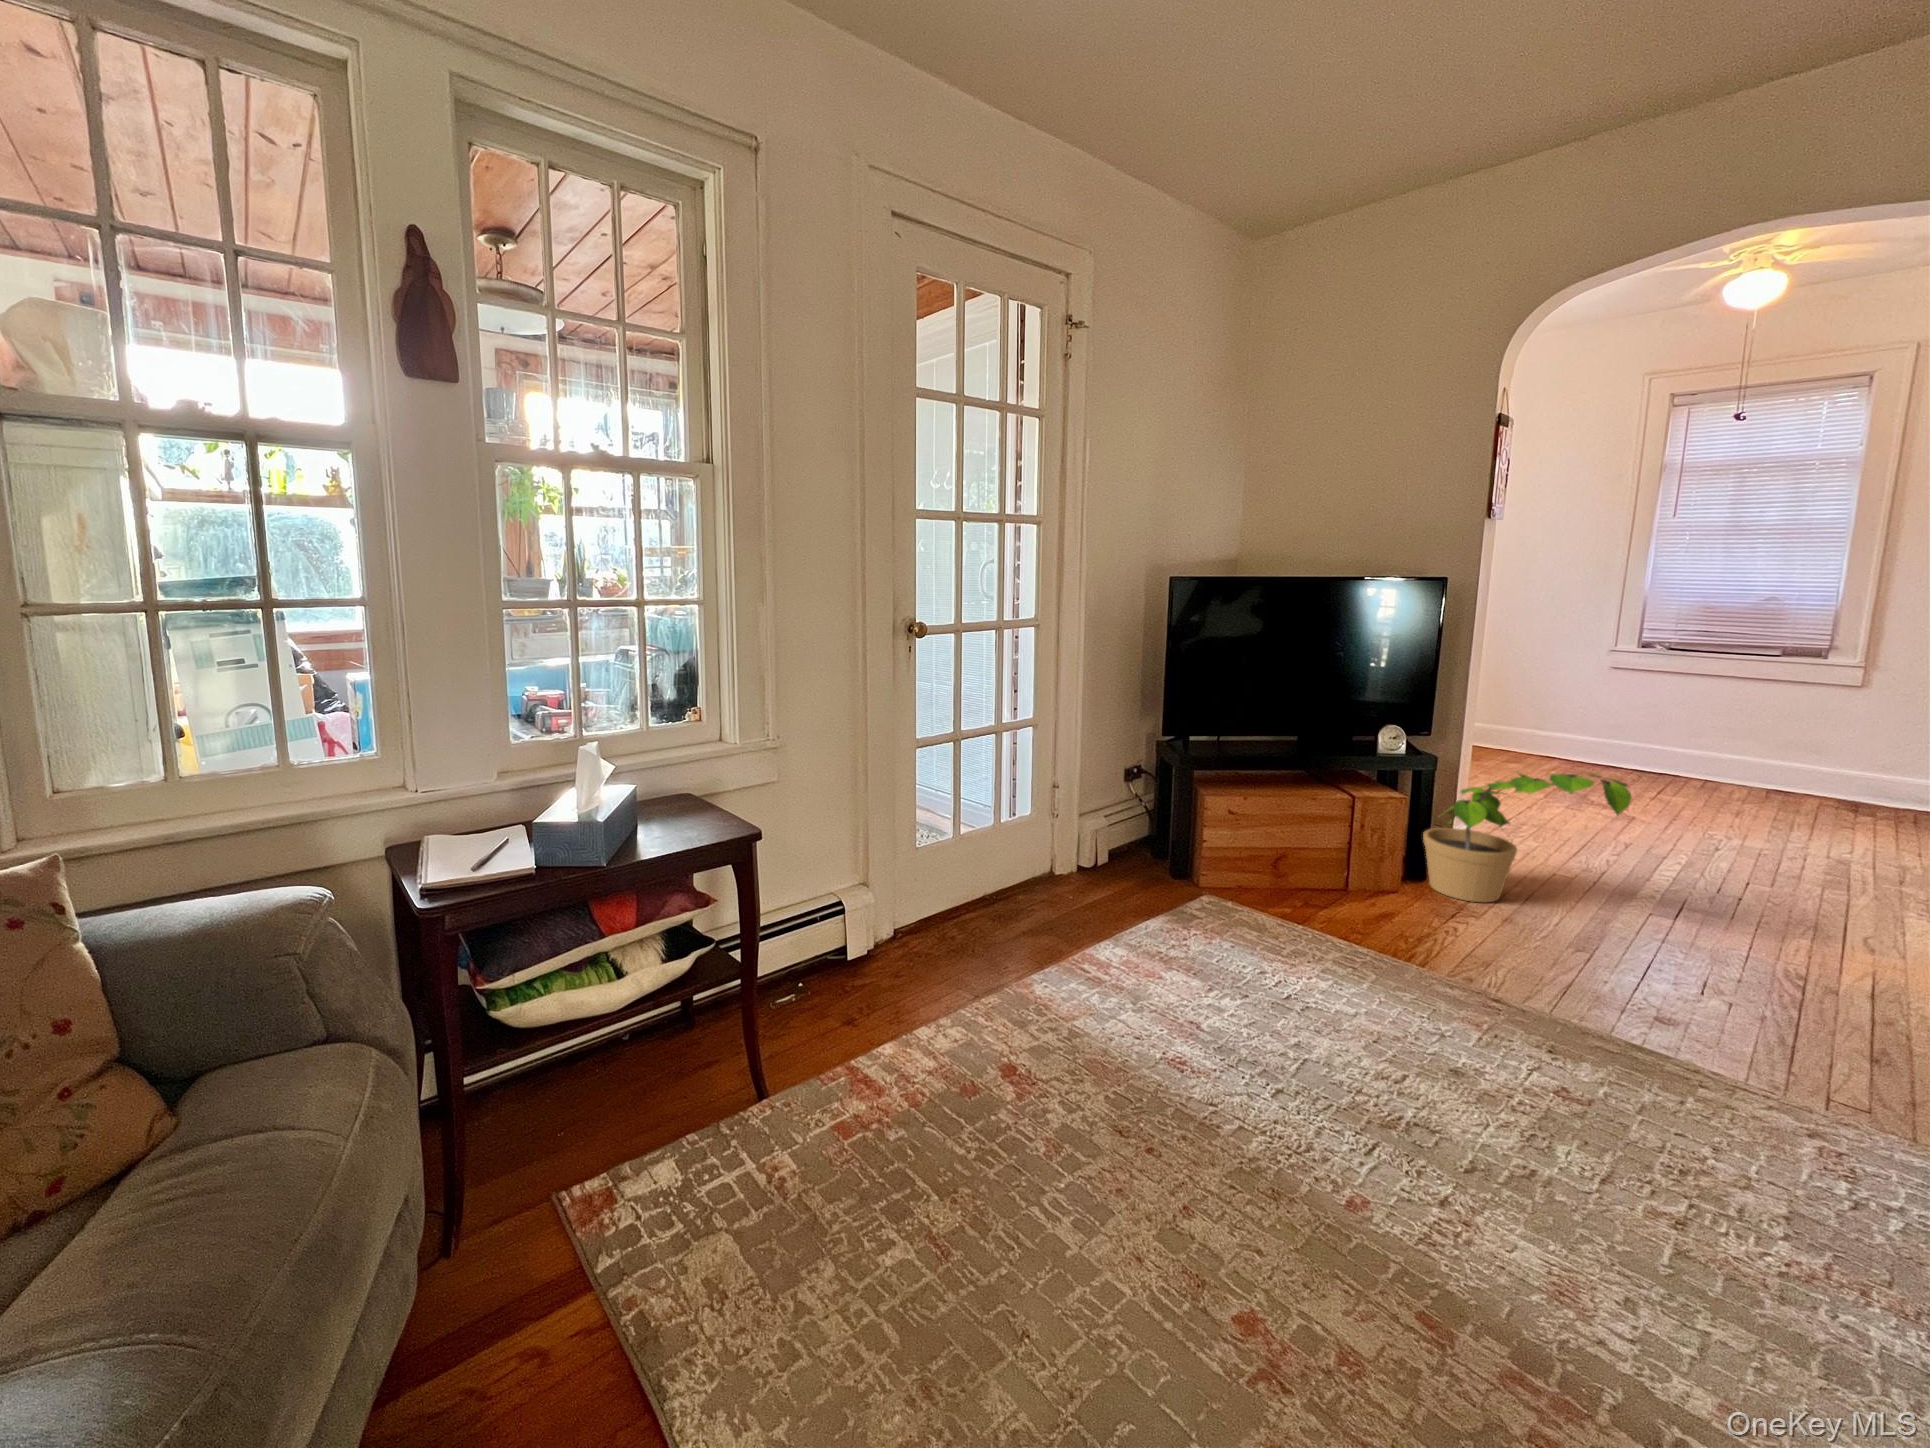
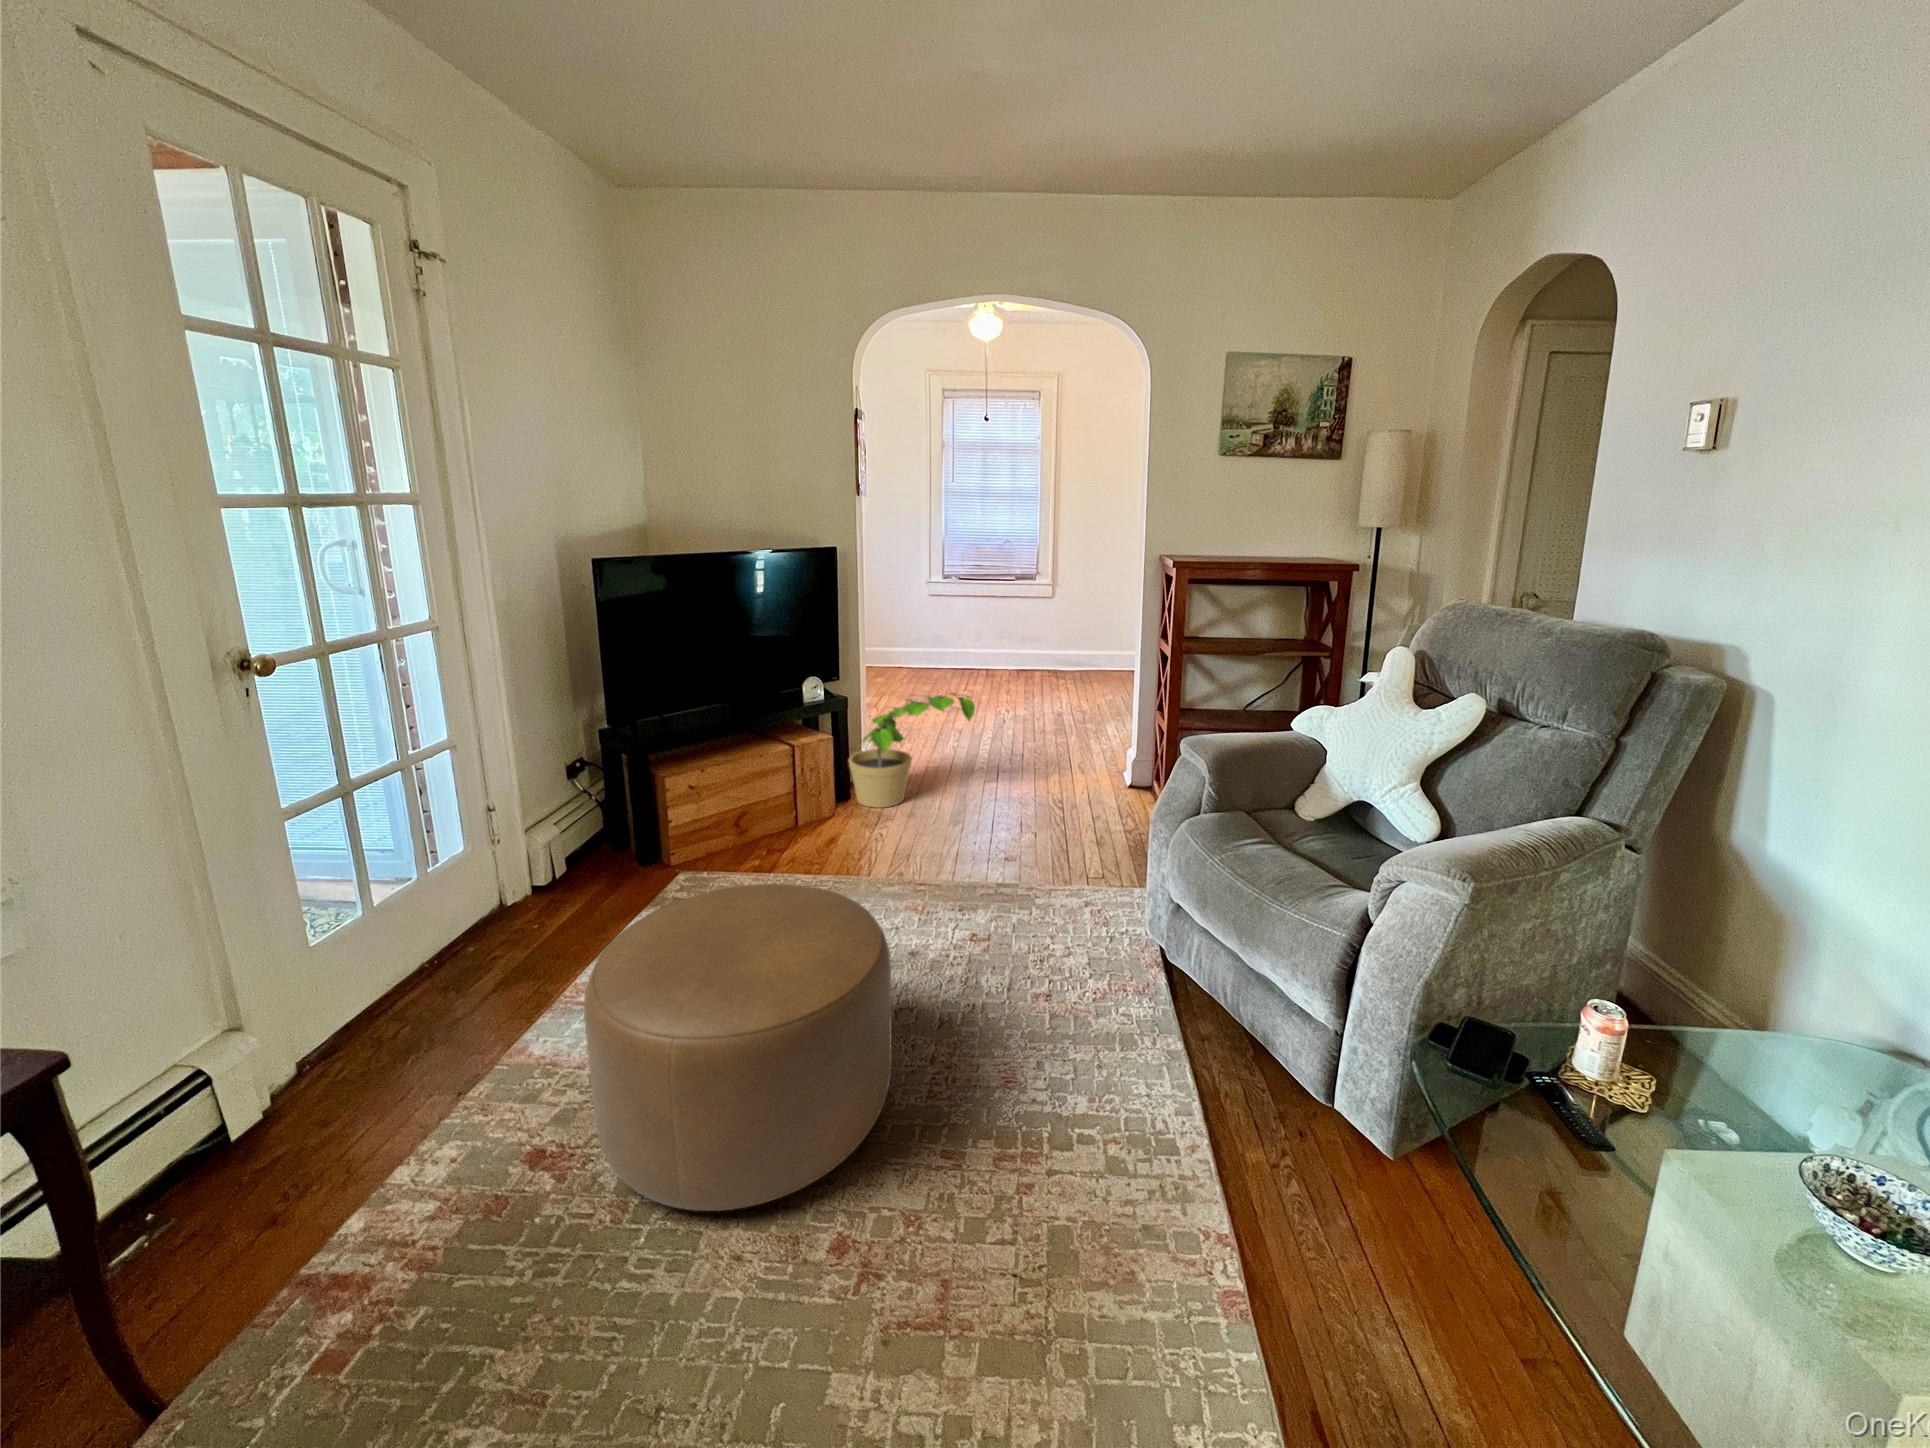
ottoman: none [1051,891,1389,1241] -> present [584,884,892,1211]

